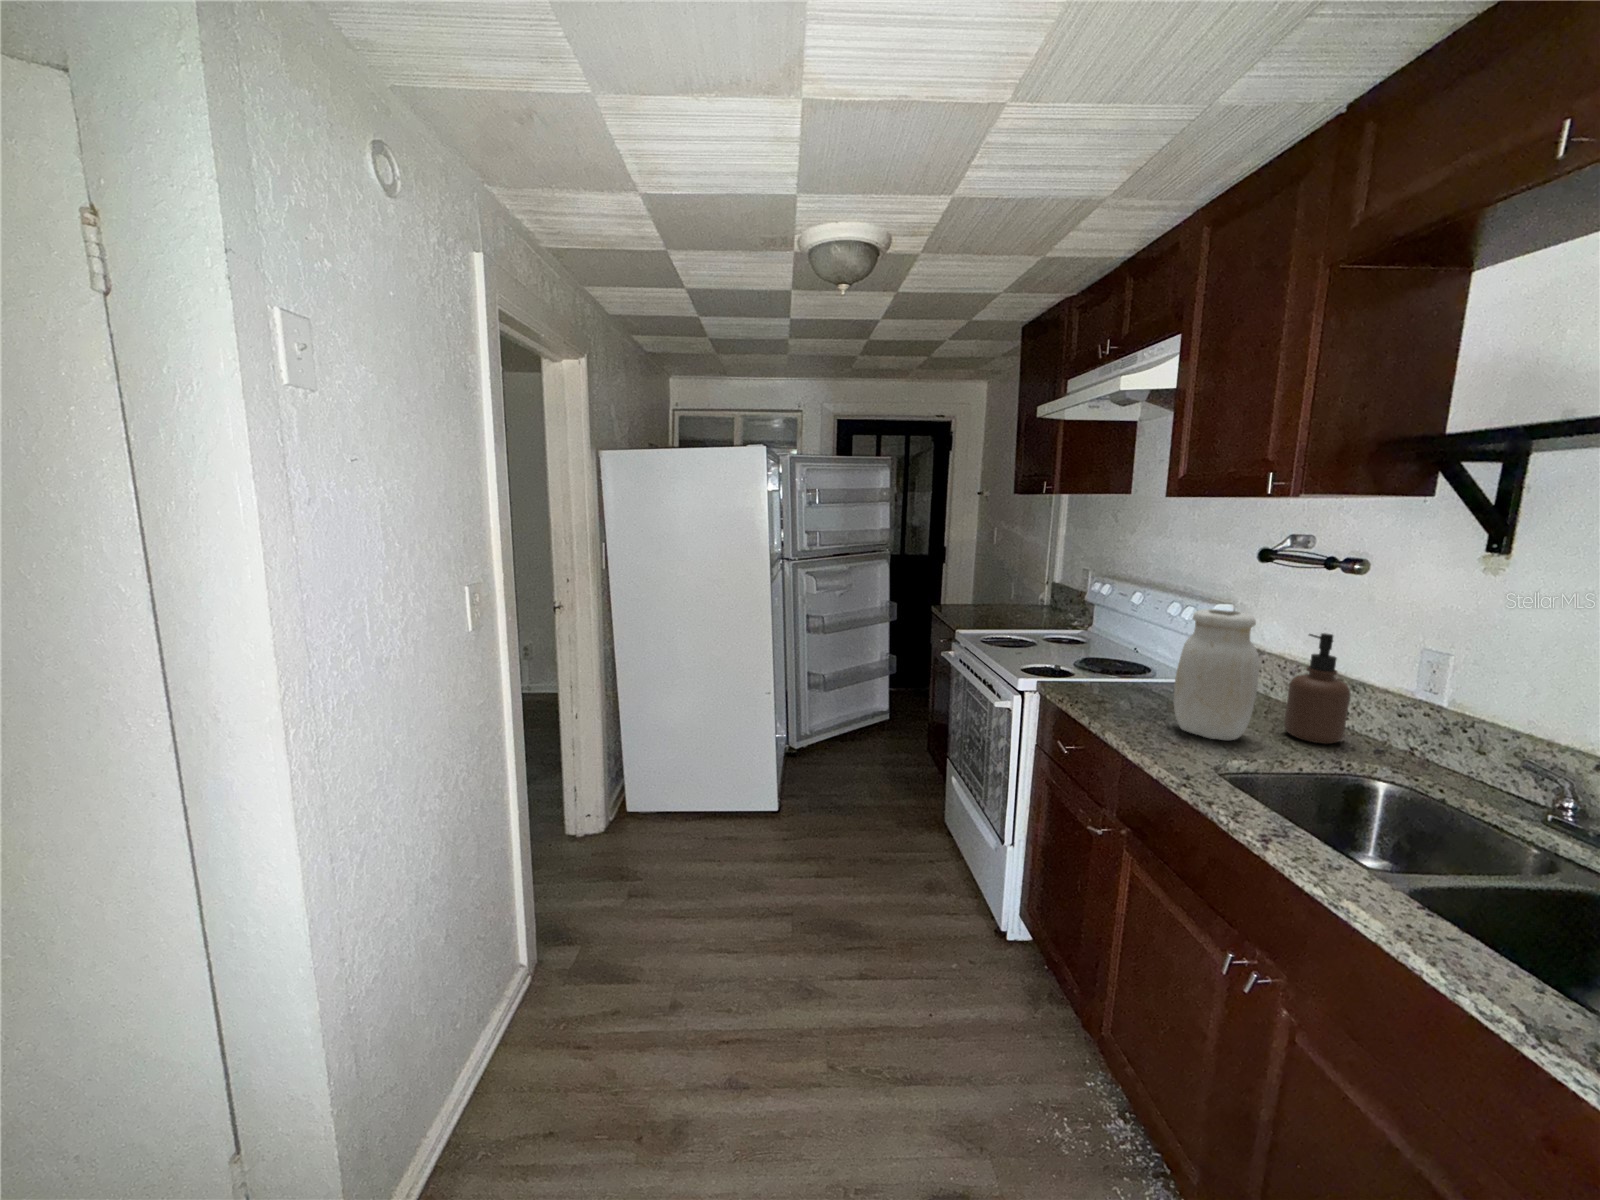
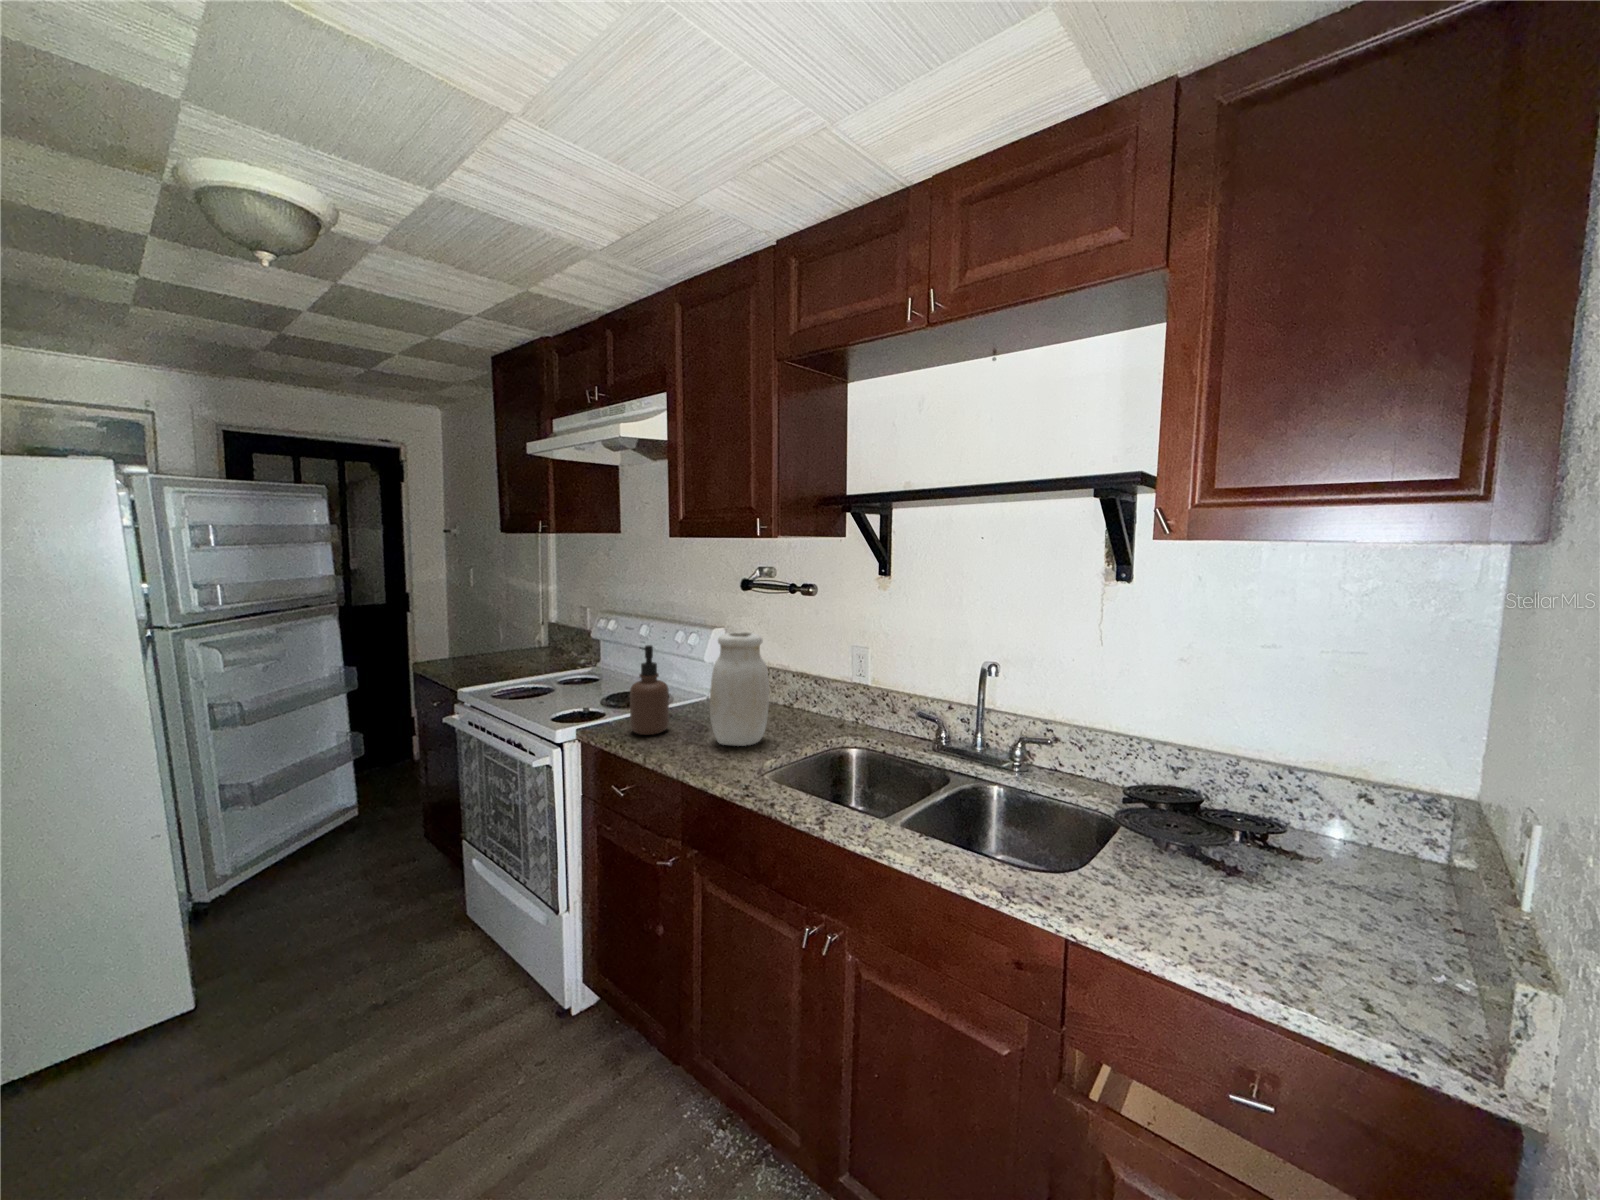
soap dispenser: present [1284,633,1350,744] -> present [630,645,669,735]

